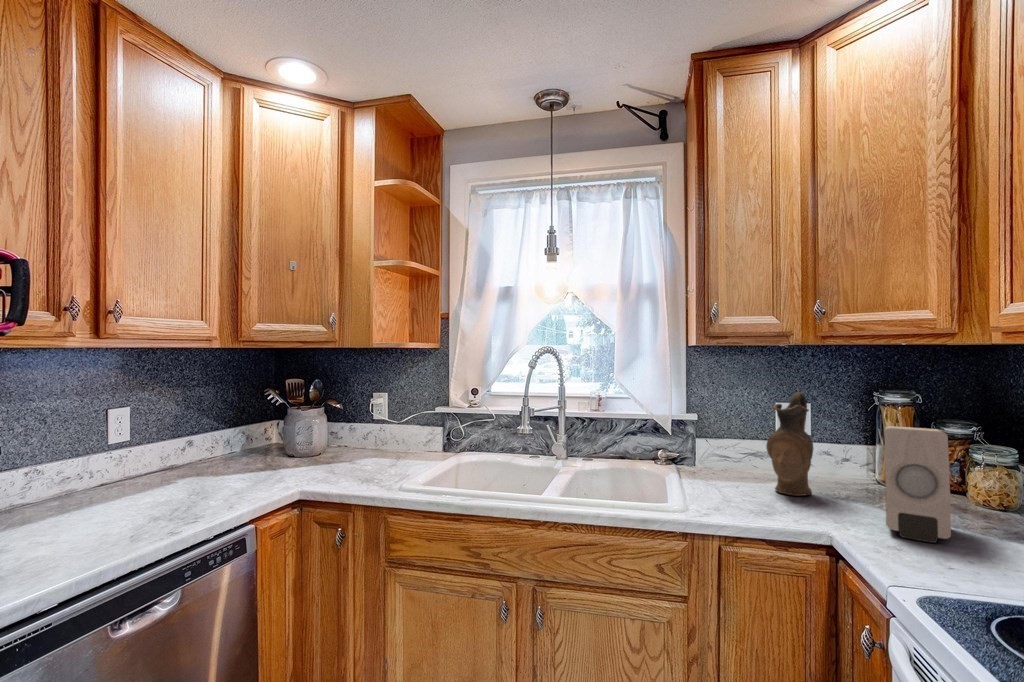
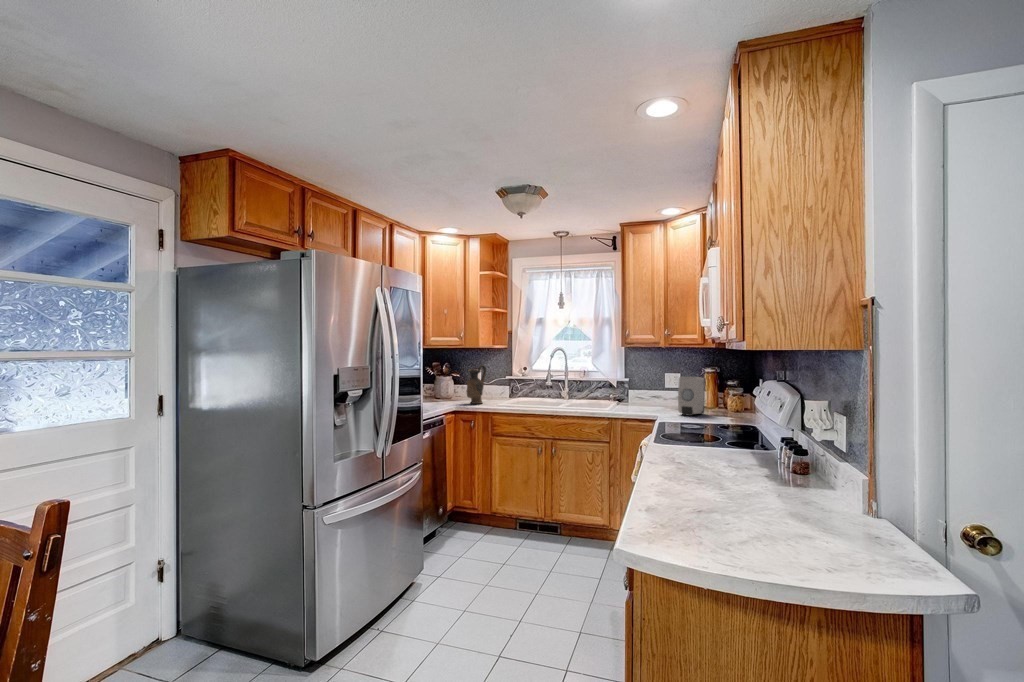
ceramic pitcher: present [766,392,814,496] -> present [466,365,486,404]

